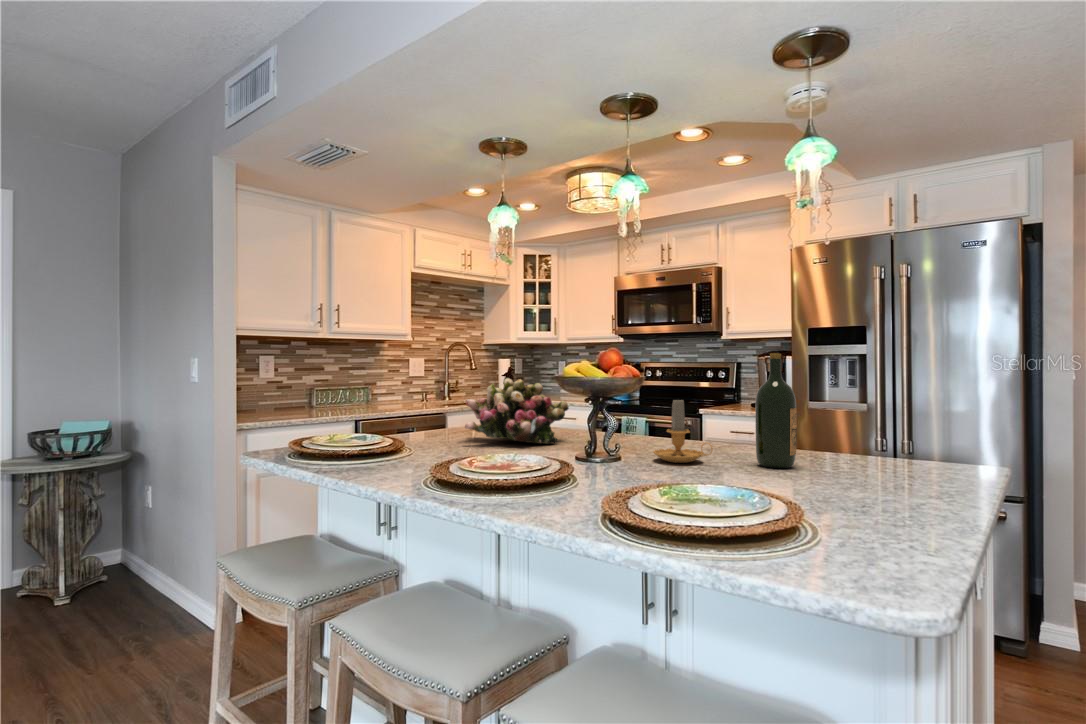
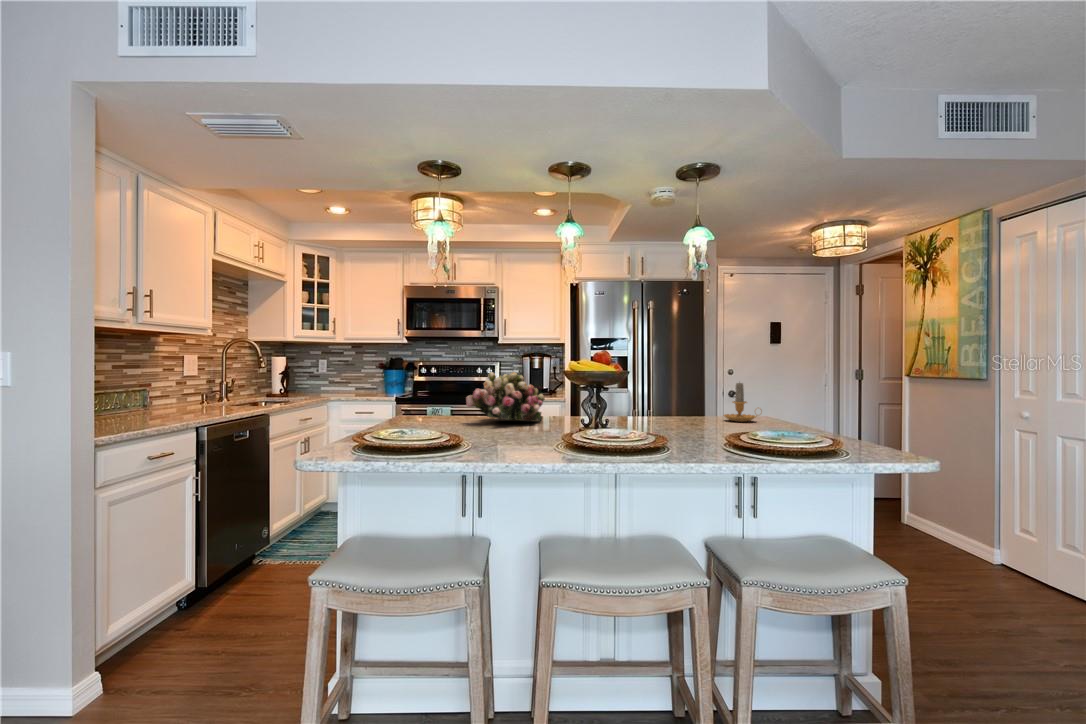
wine bottle: present [755,353,797,468] -> none [681,354,705,420]
candle: present [653,400,713,463] -> present [724,383,758,422]

